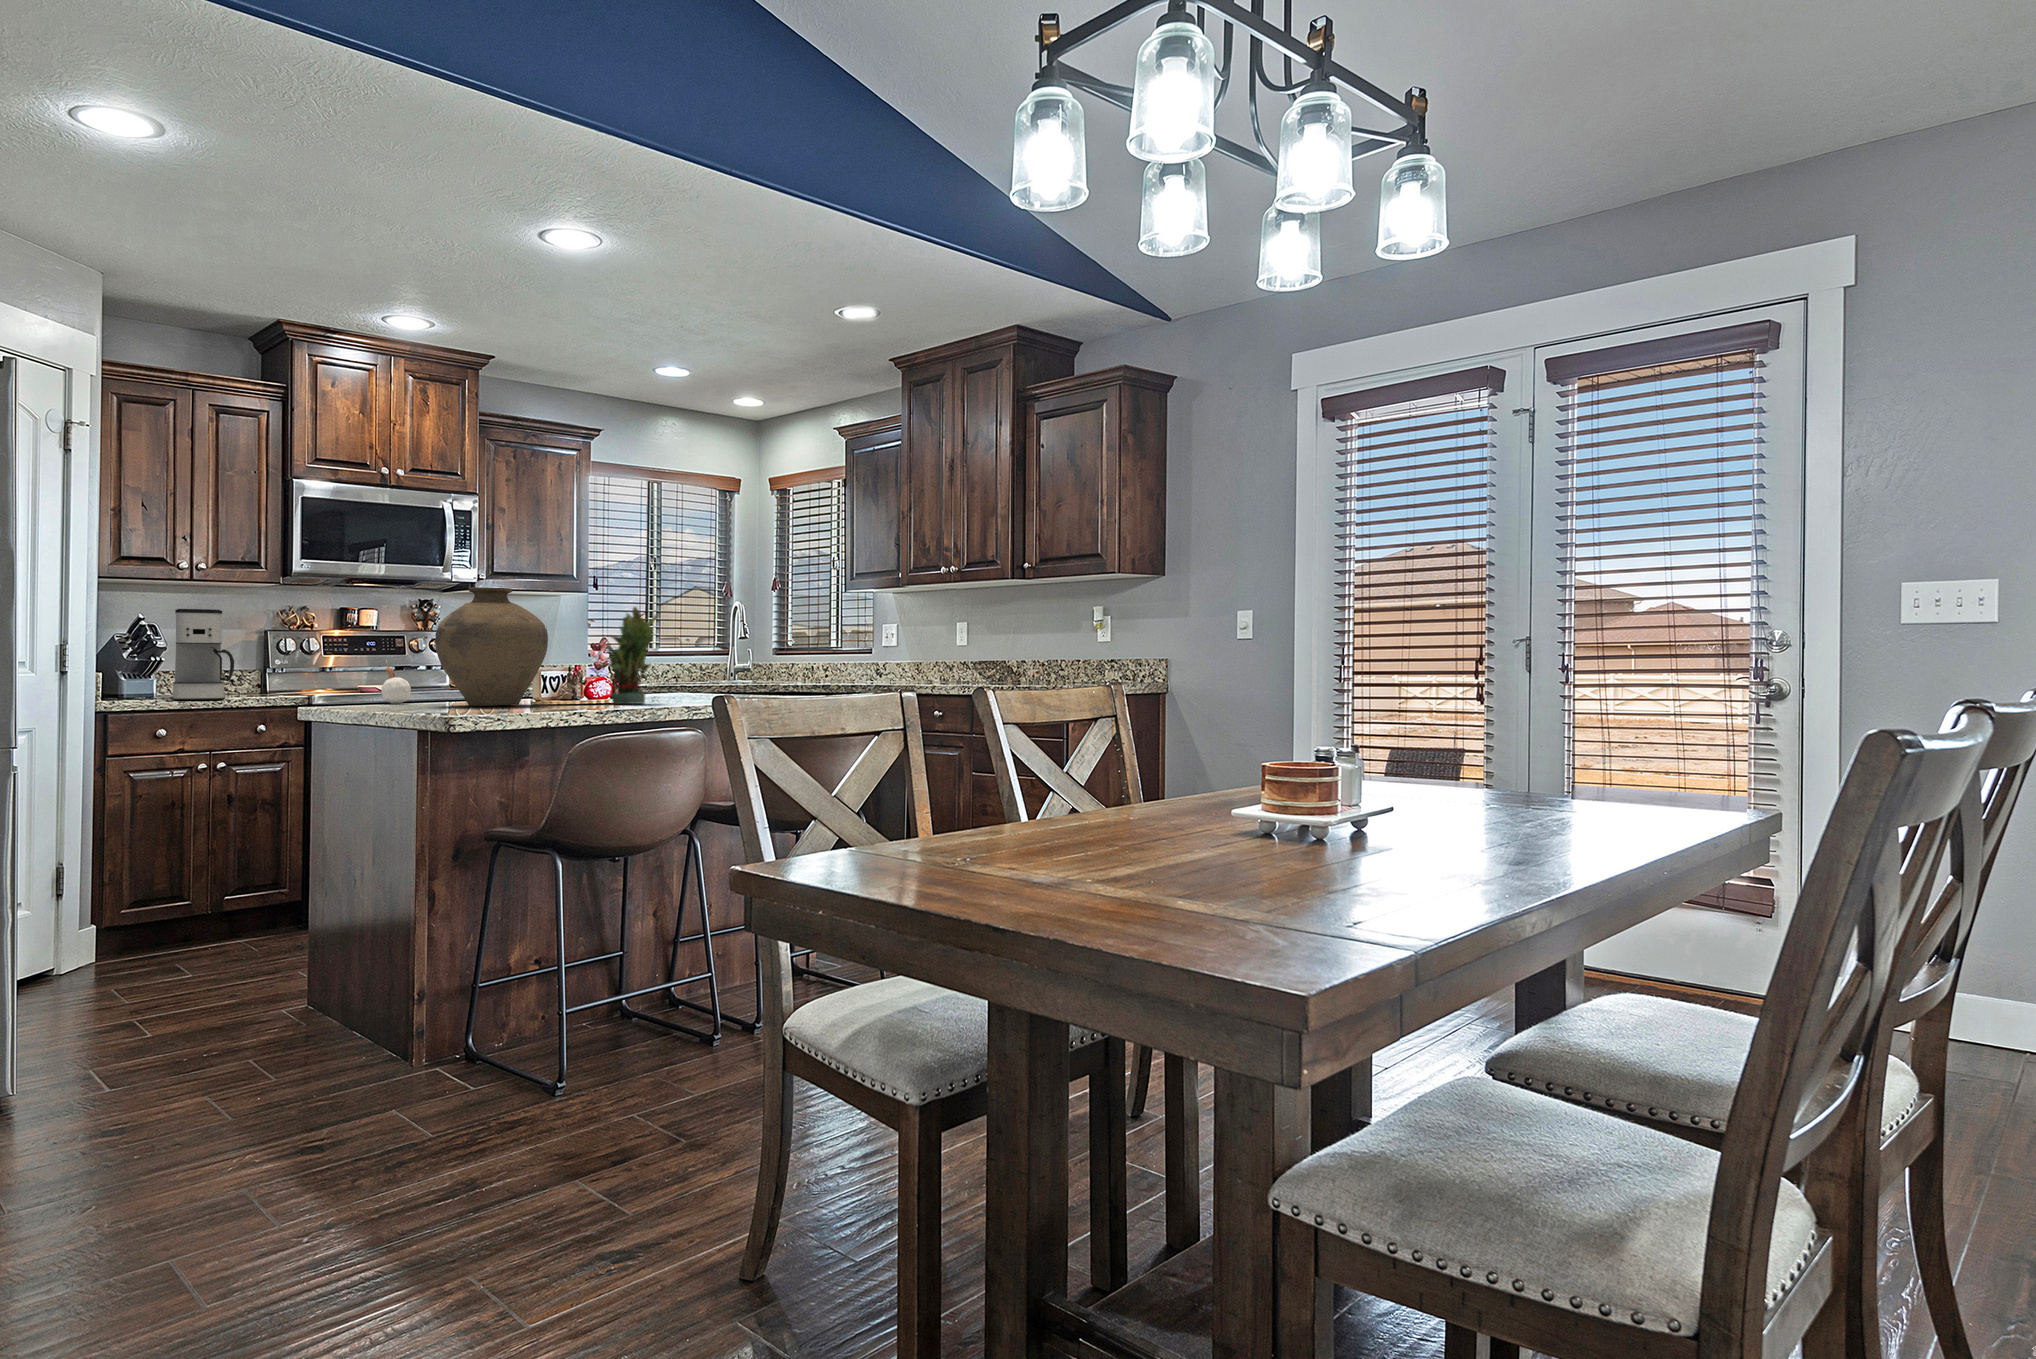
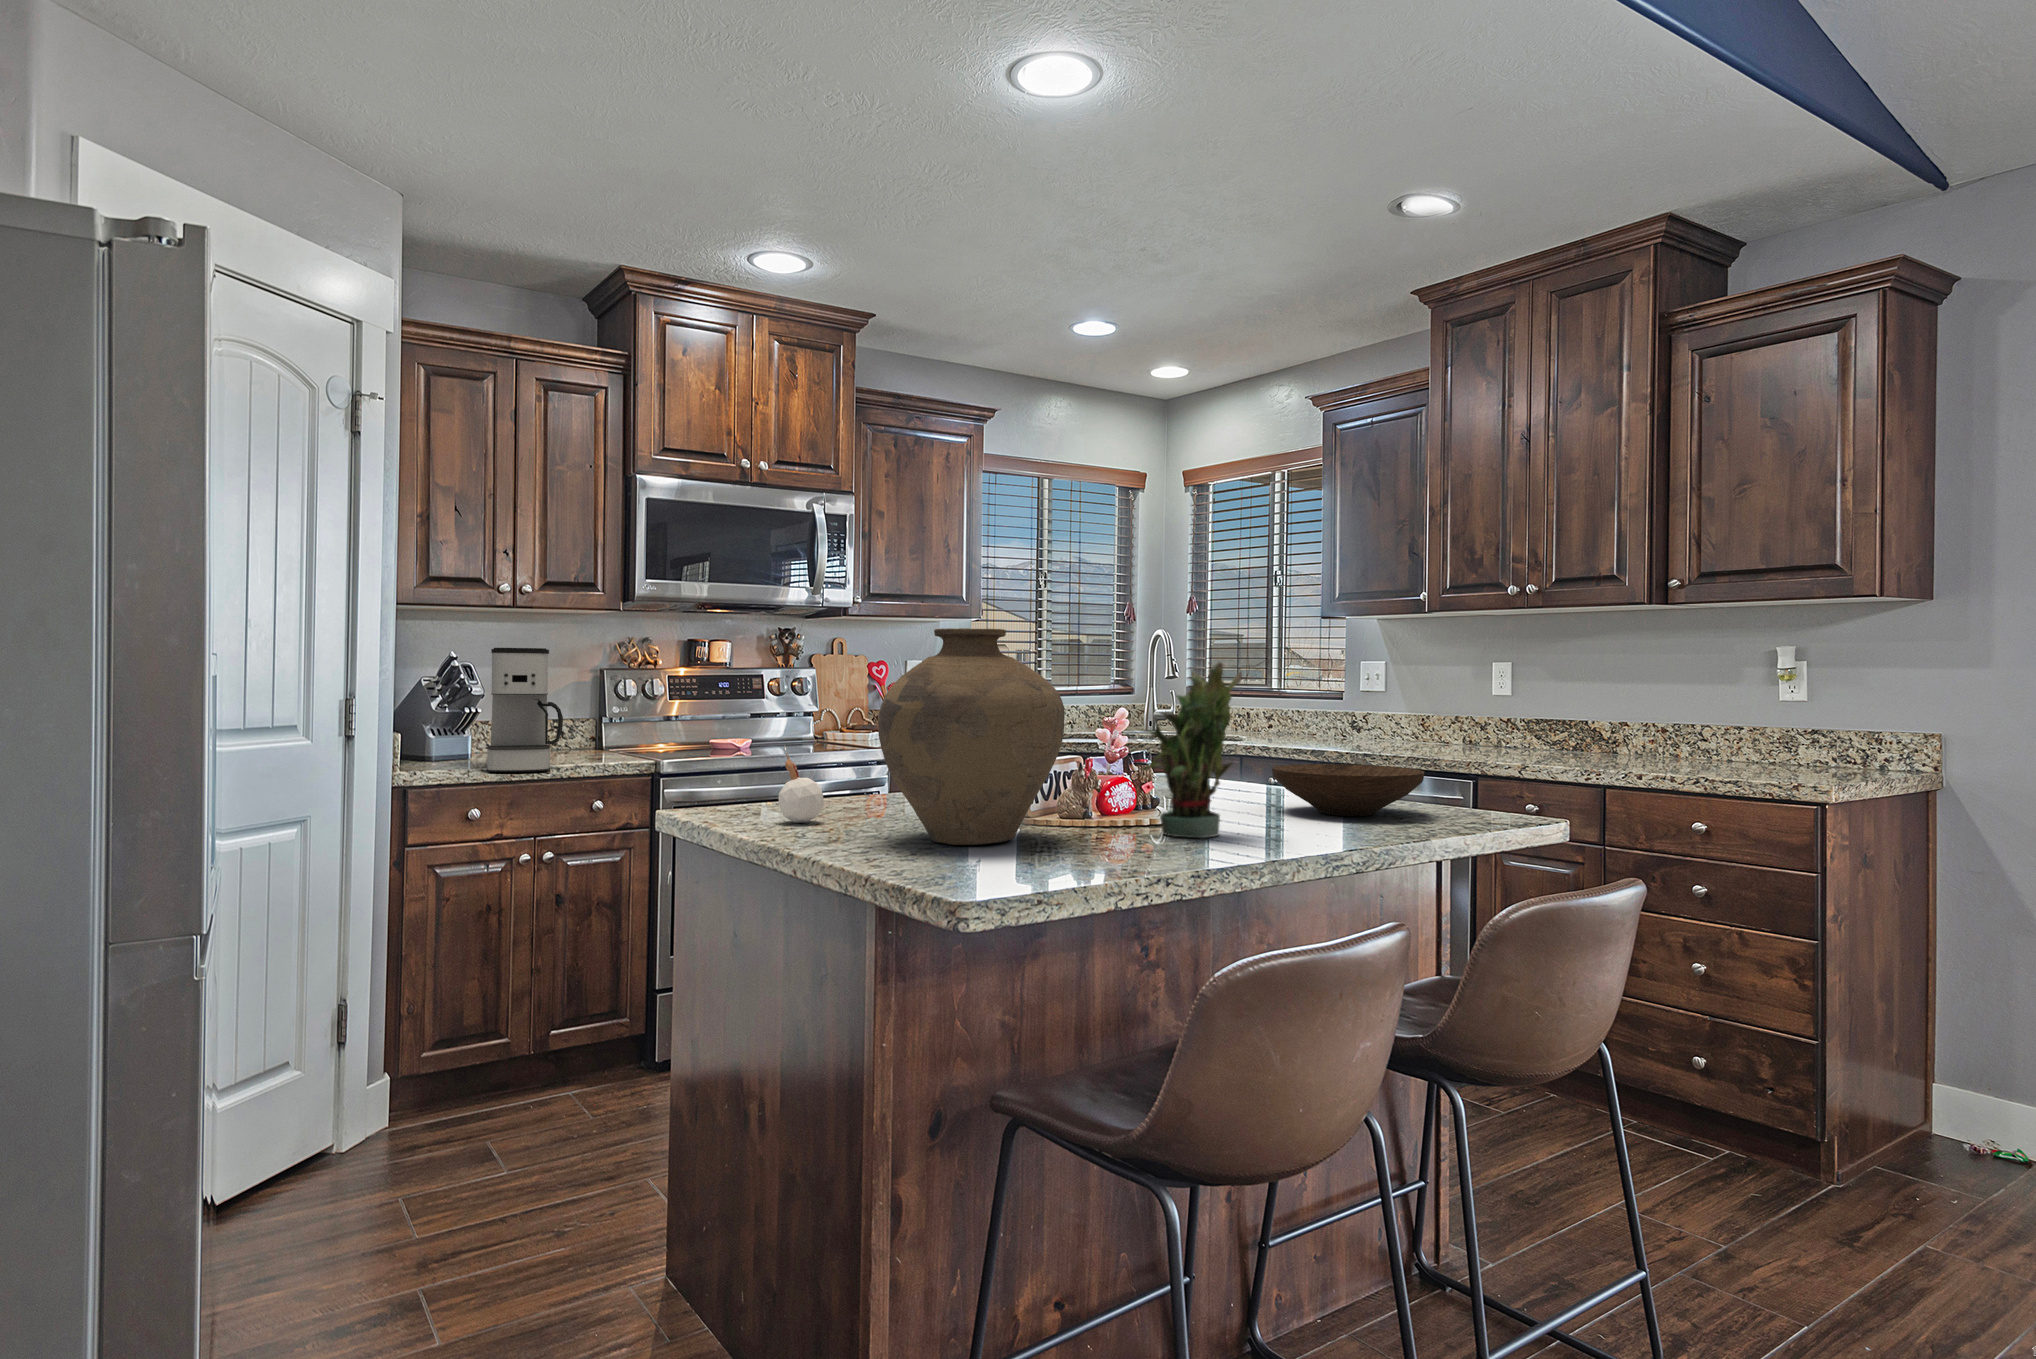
wooden bowl: none [704,674,792,700] -> present [1272,764,1425,816]

